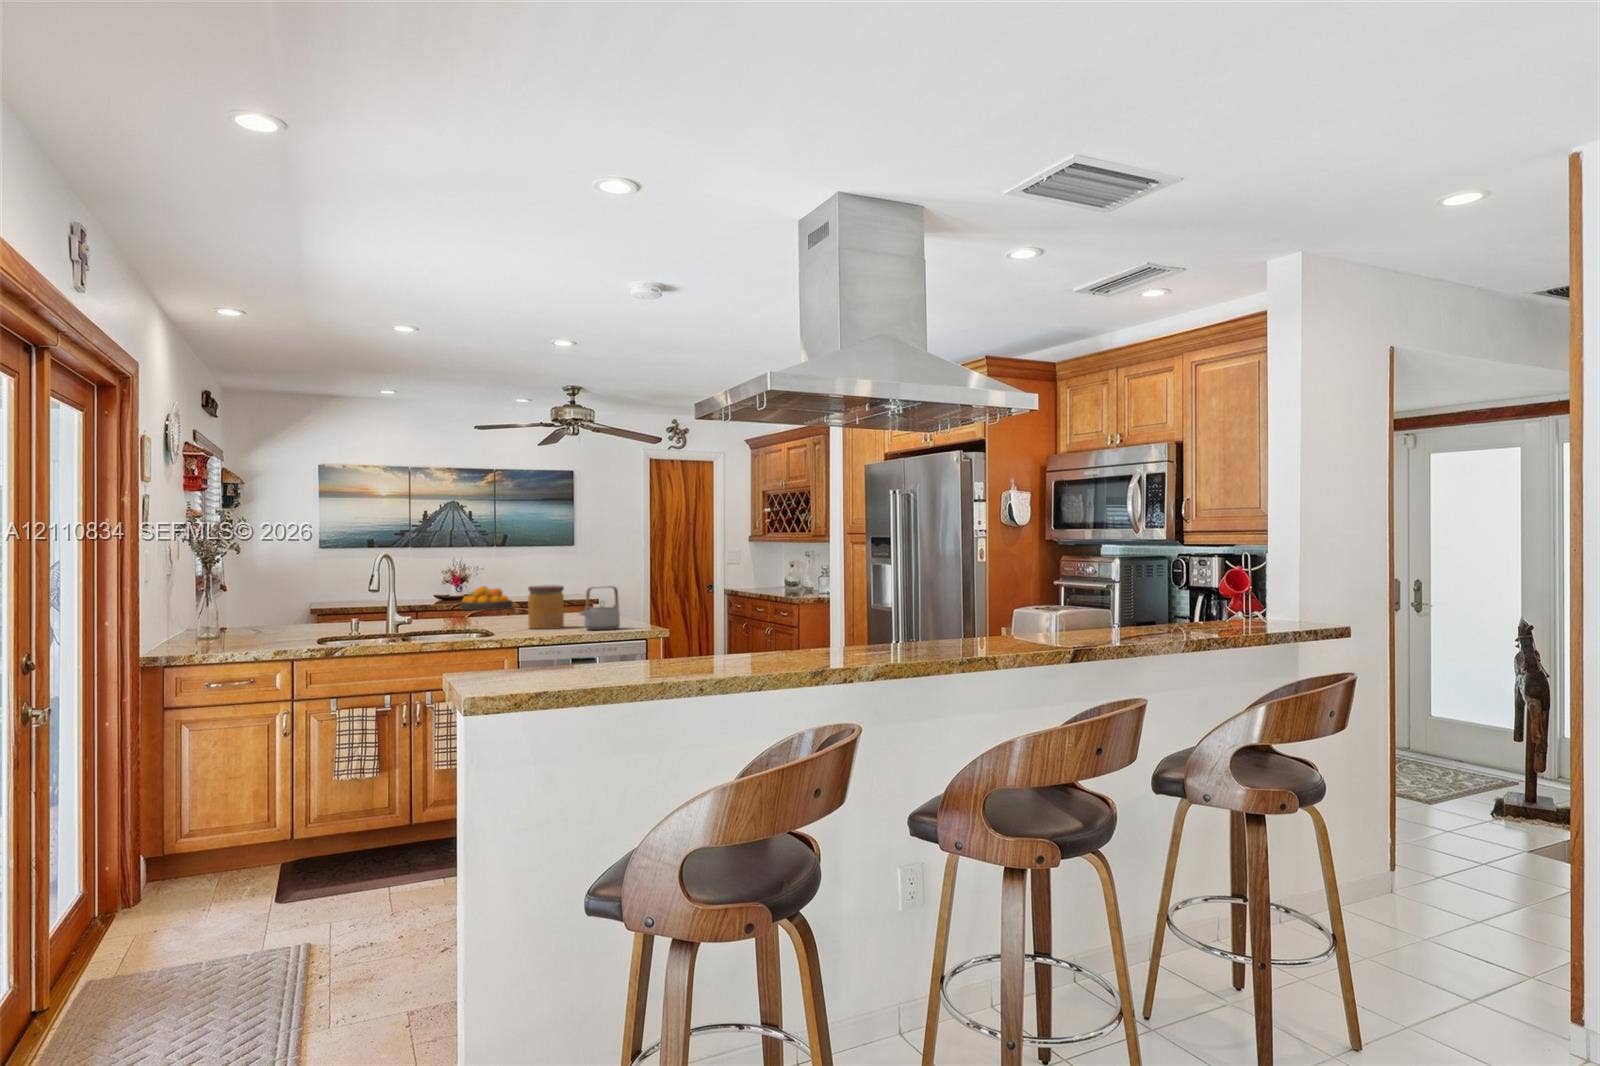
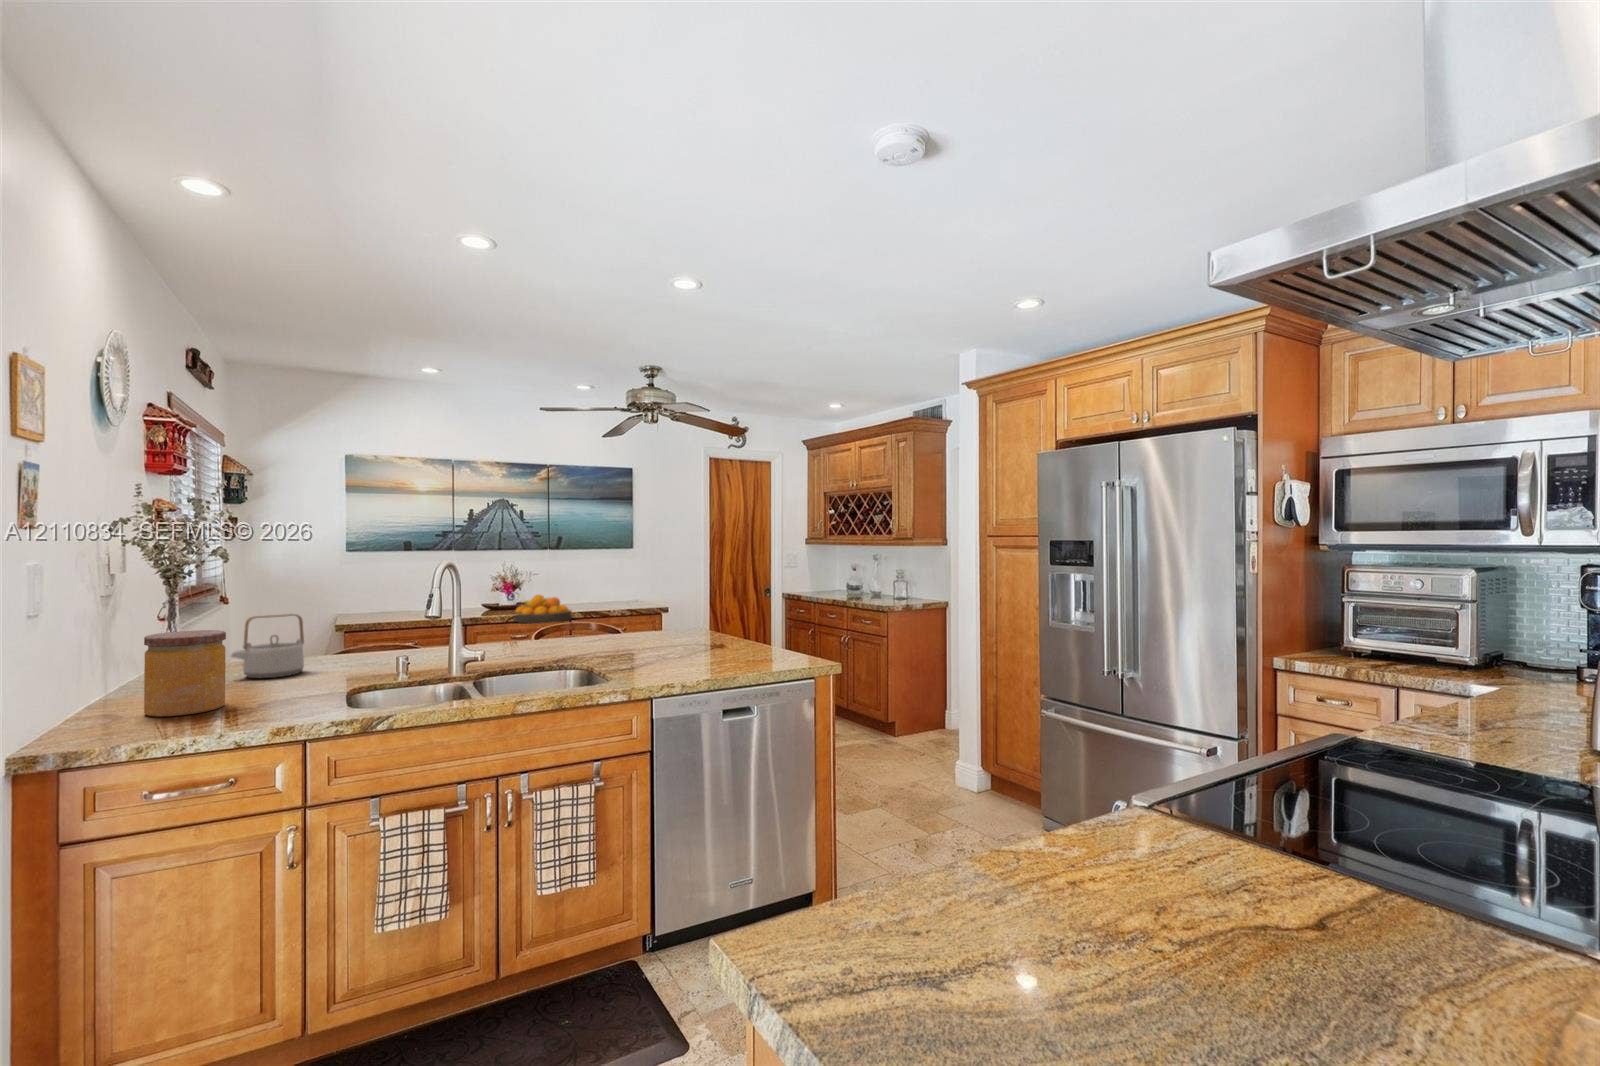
jar: present [528,585,564,629] -> present [144,630,226,716]
teapot: present [579,586,620,630] -> present [231,614,304,678]

